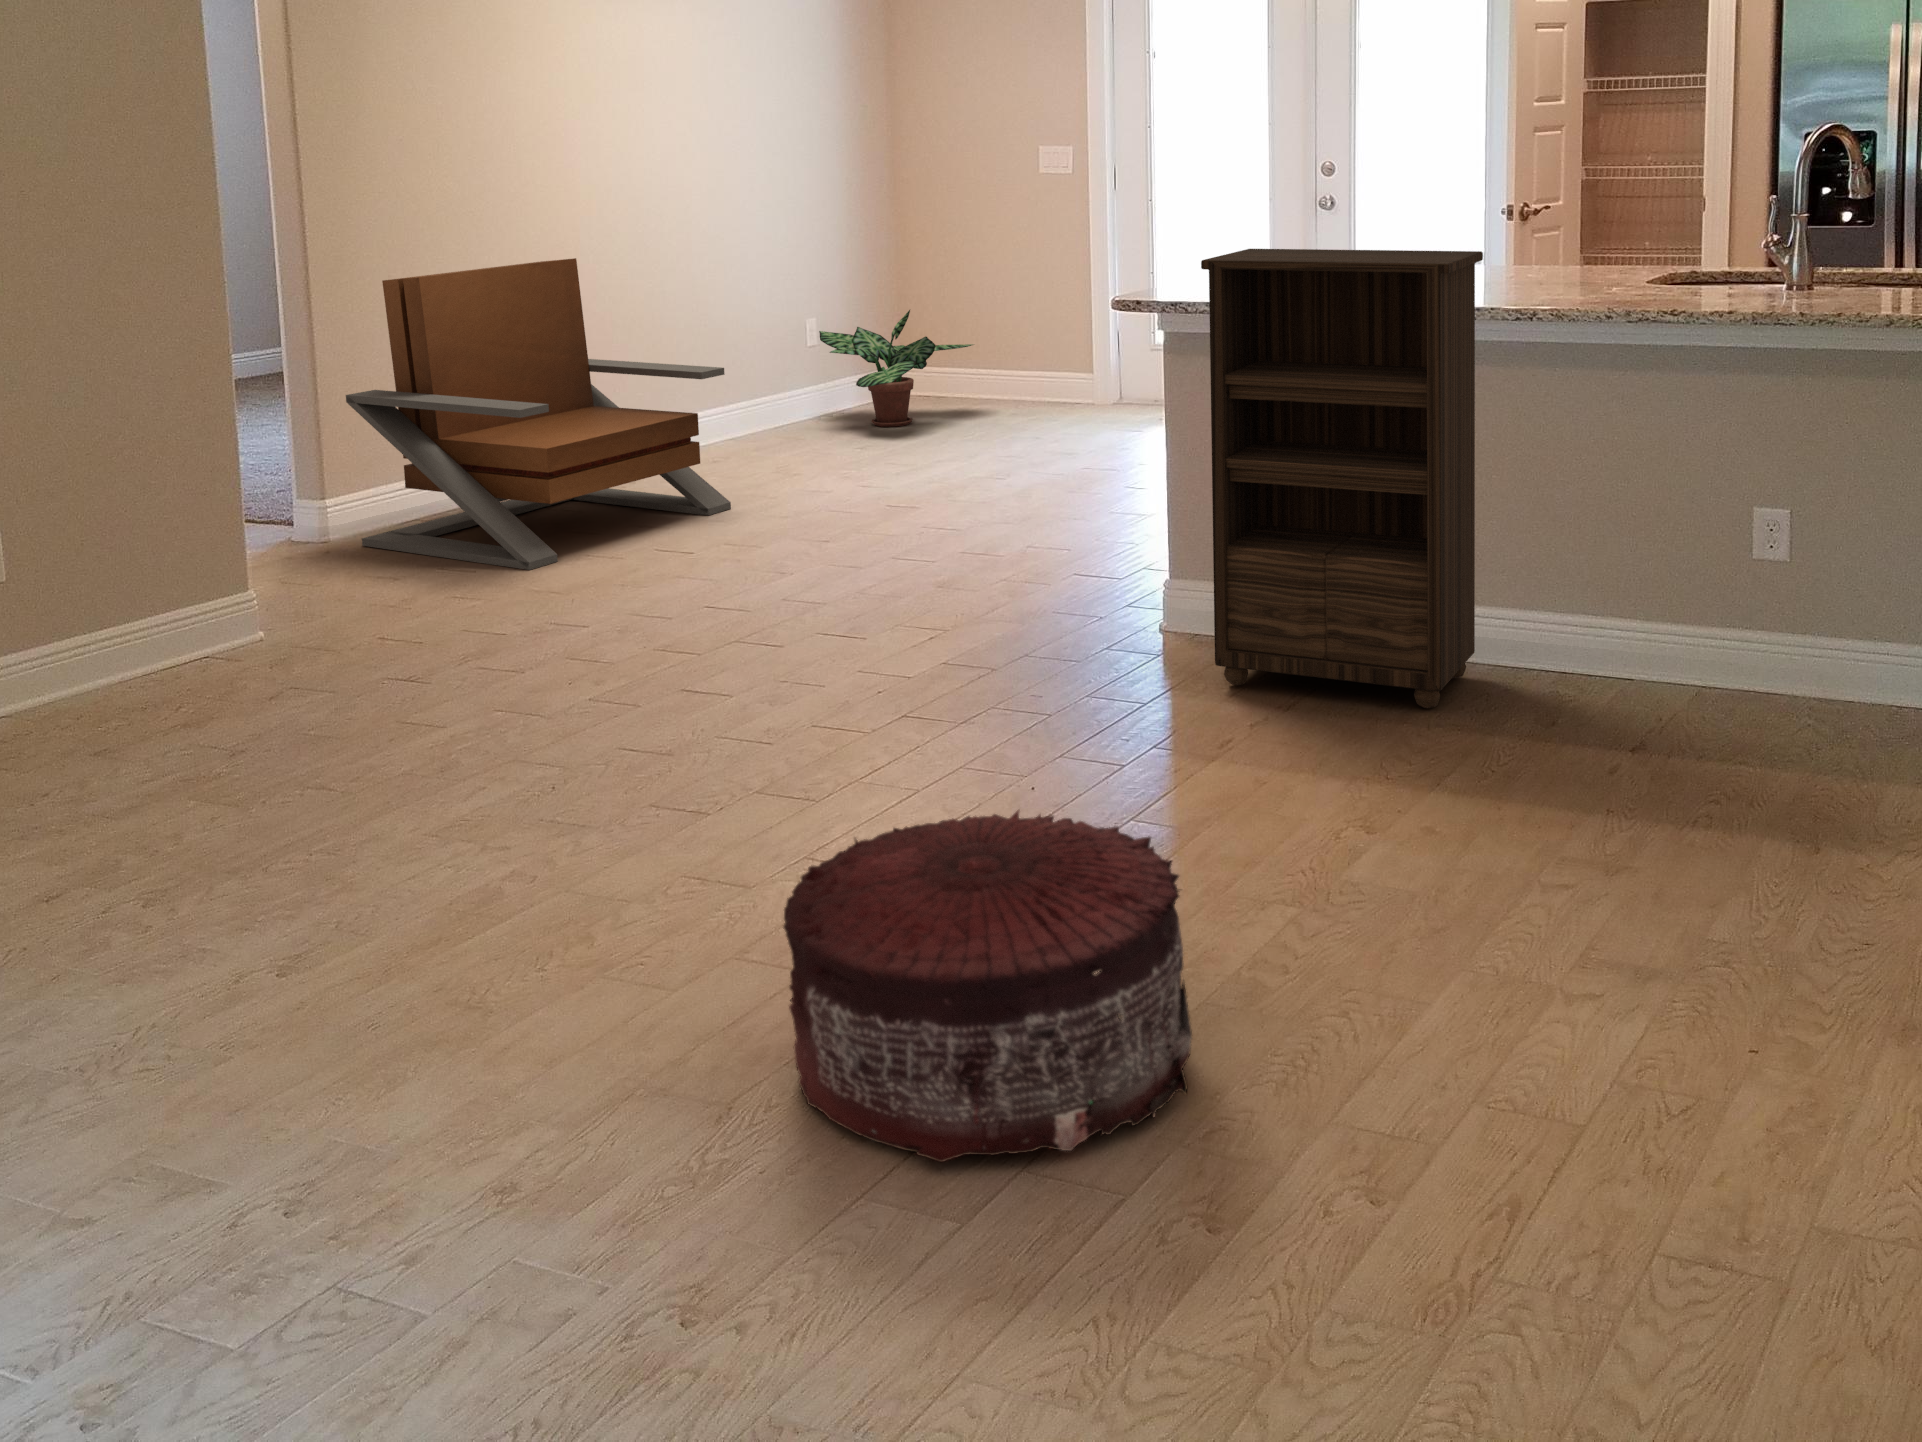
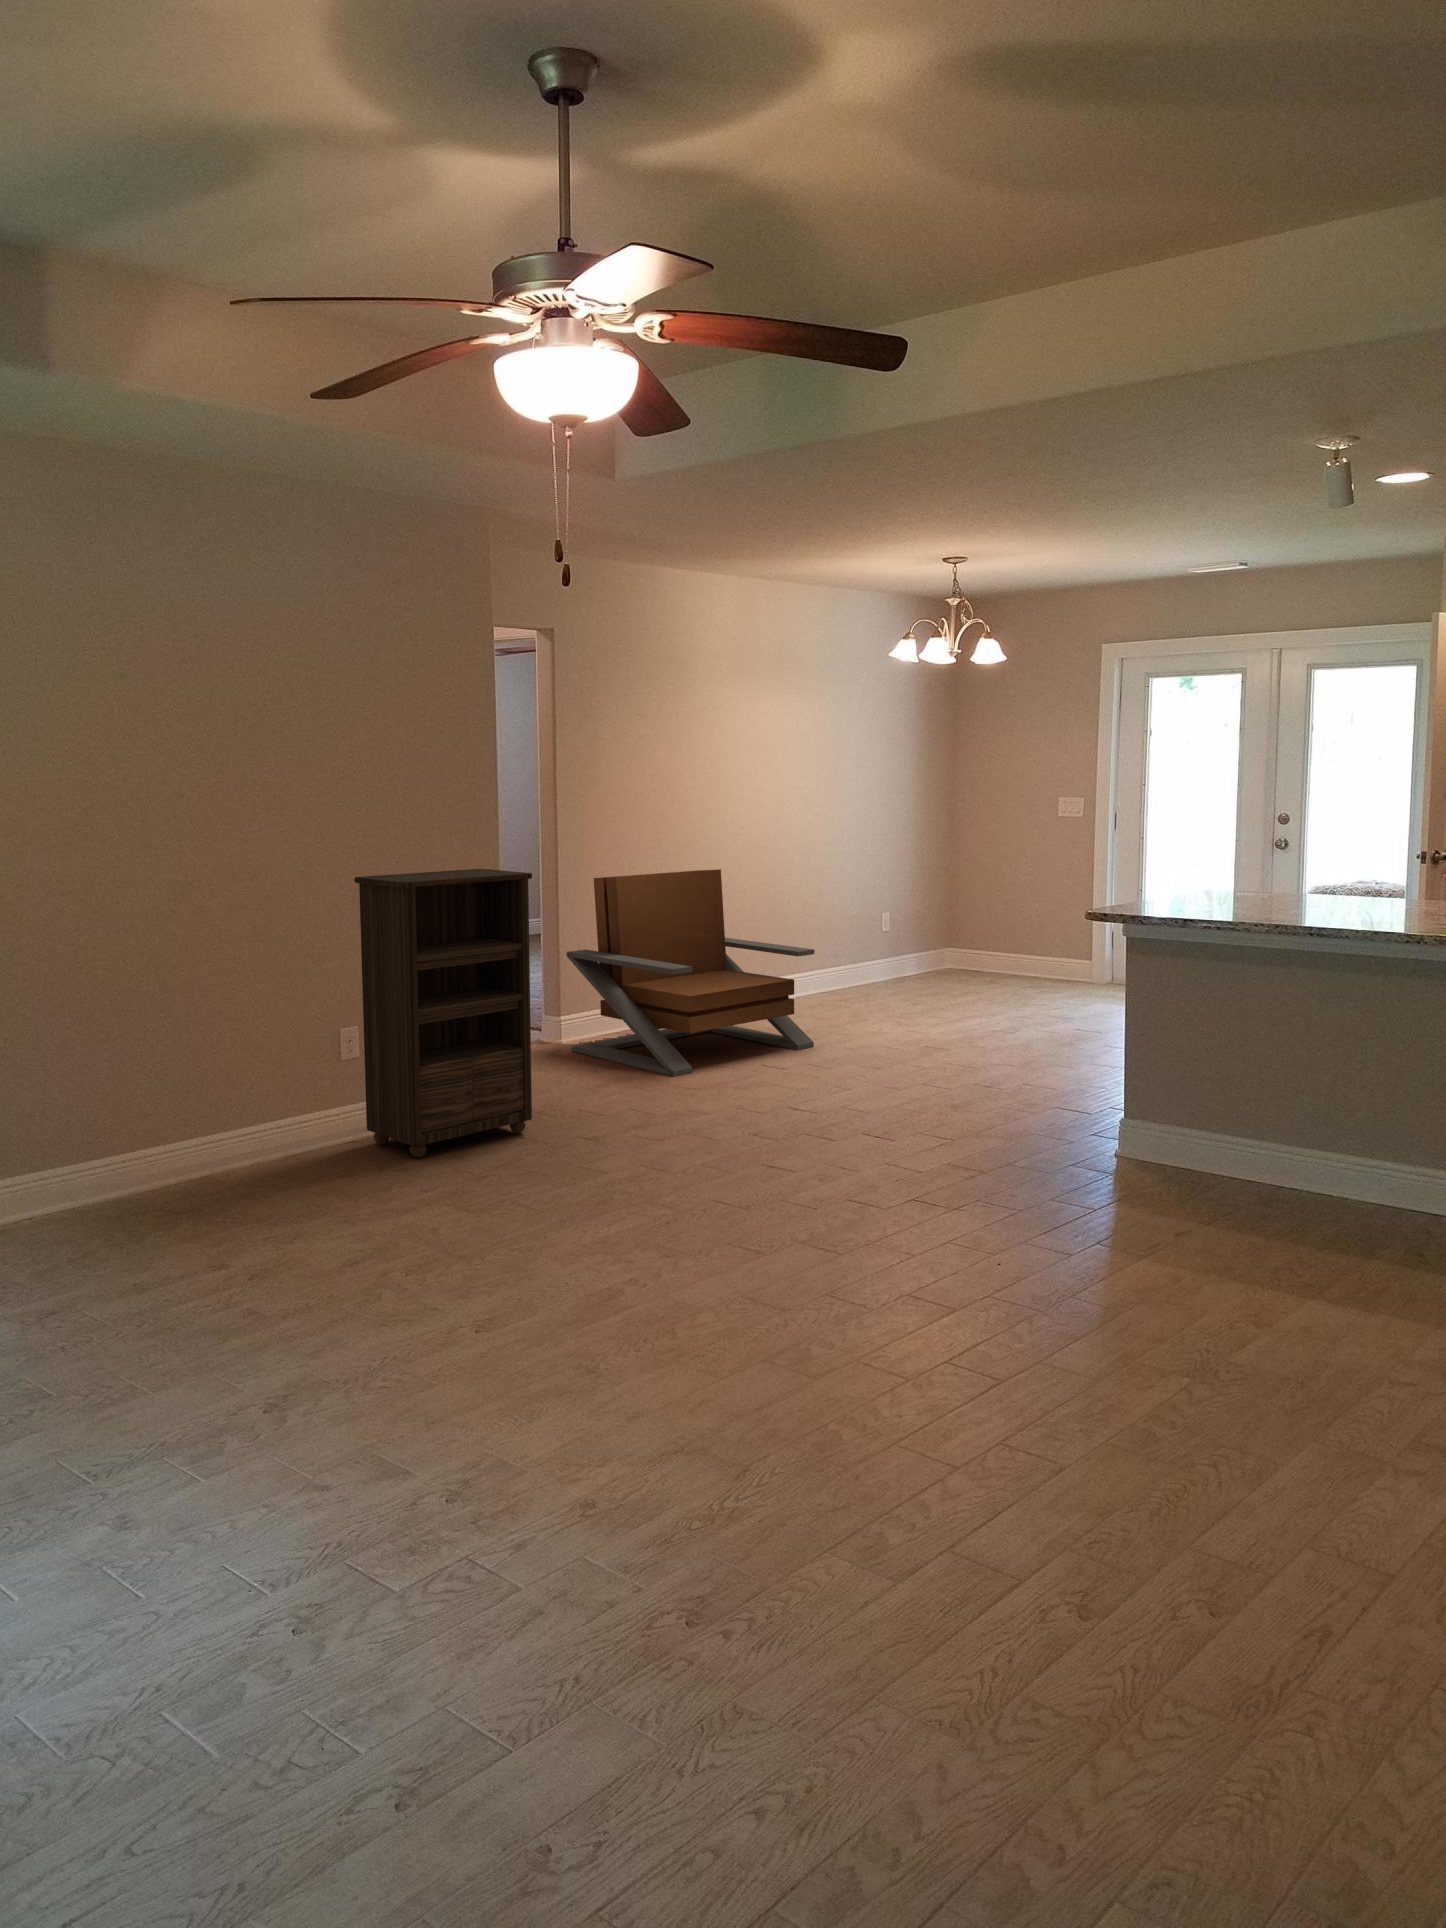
bookshelf: present [1201,249,1483,708] -> present [355,869,532,1158]
potted plant: present [819,310,973,427] -> none [890,916,1001,998]
pouf: present [783,810,1192,1162] -> none [777,1275,1063,1521]

